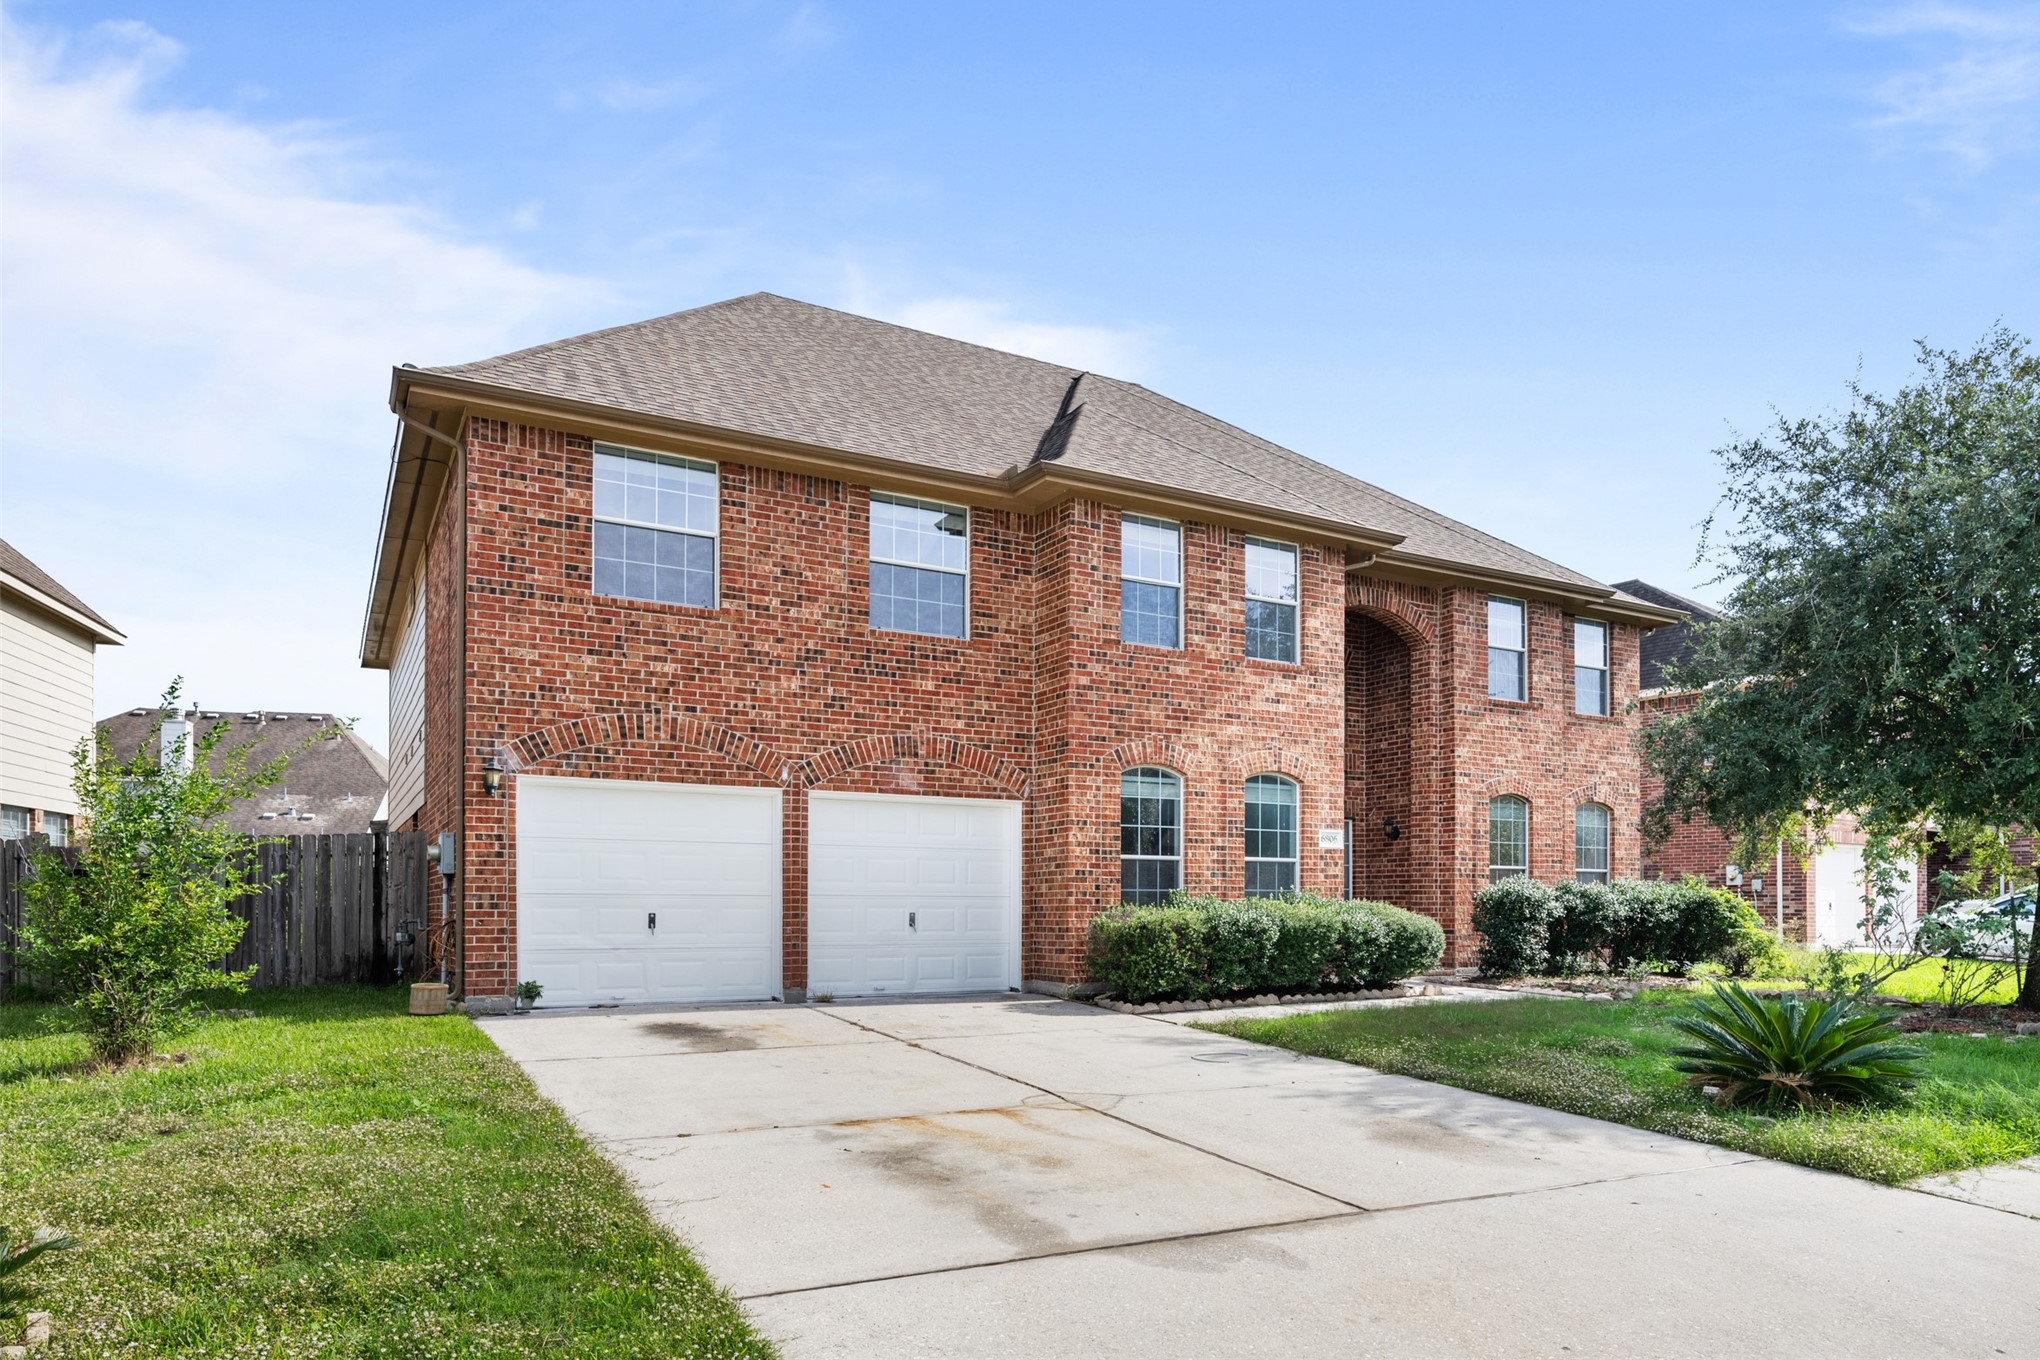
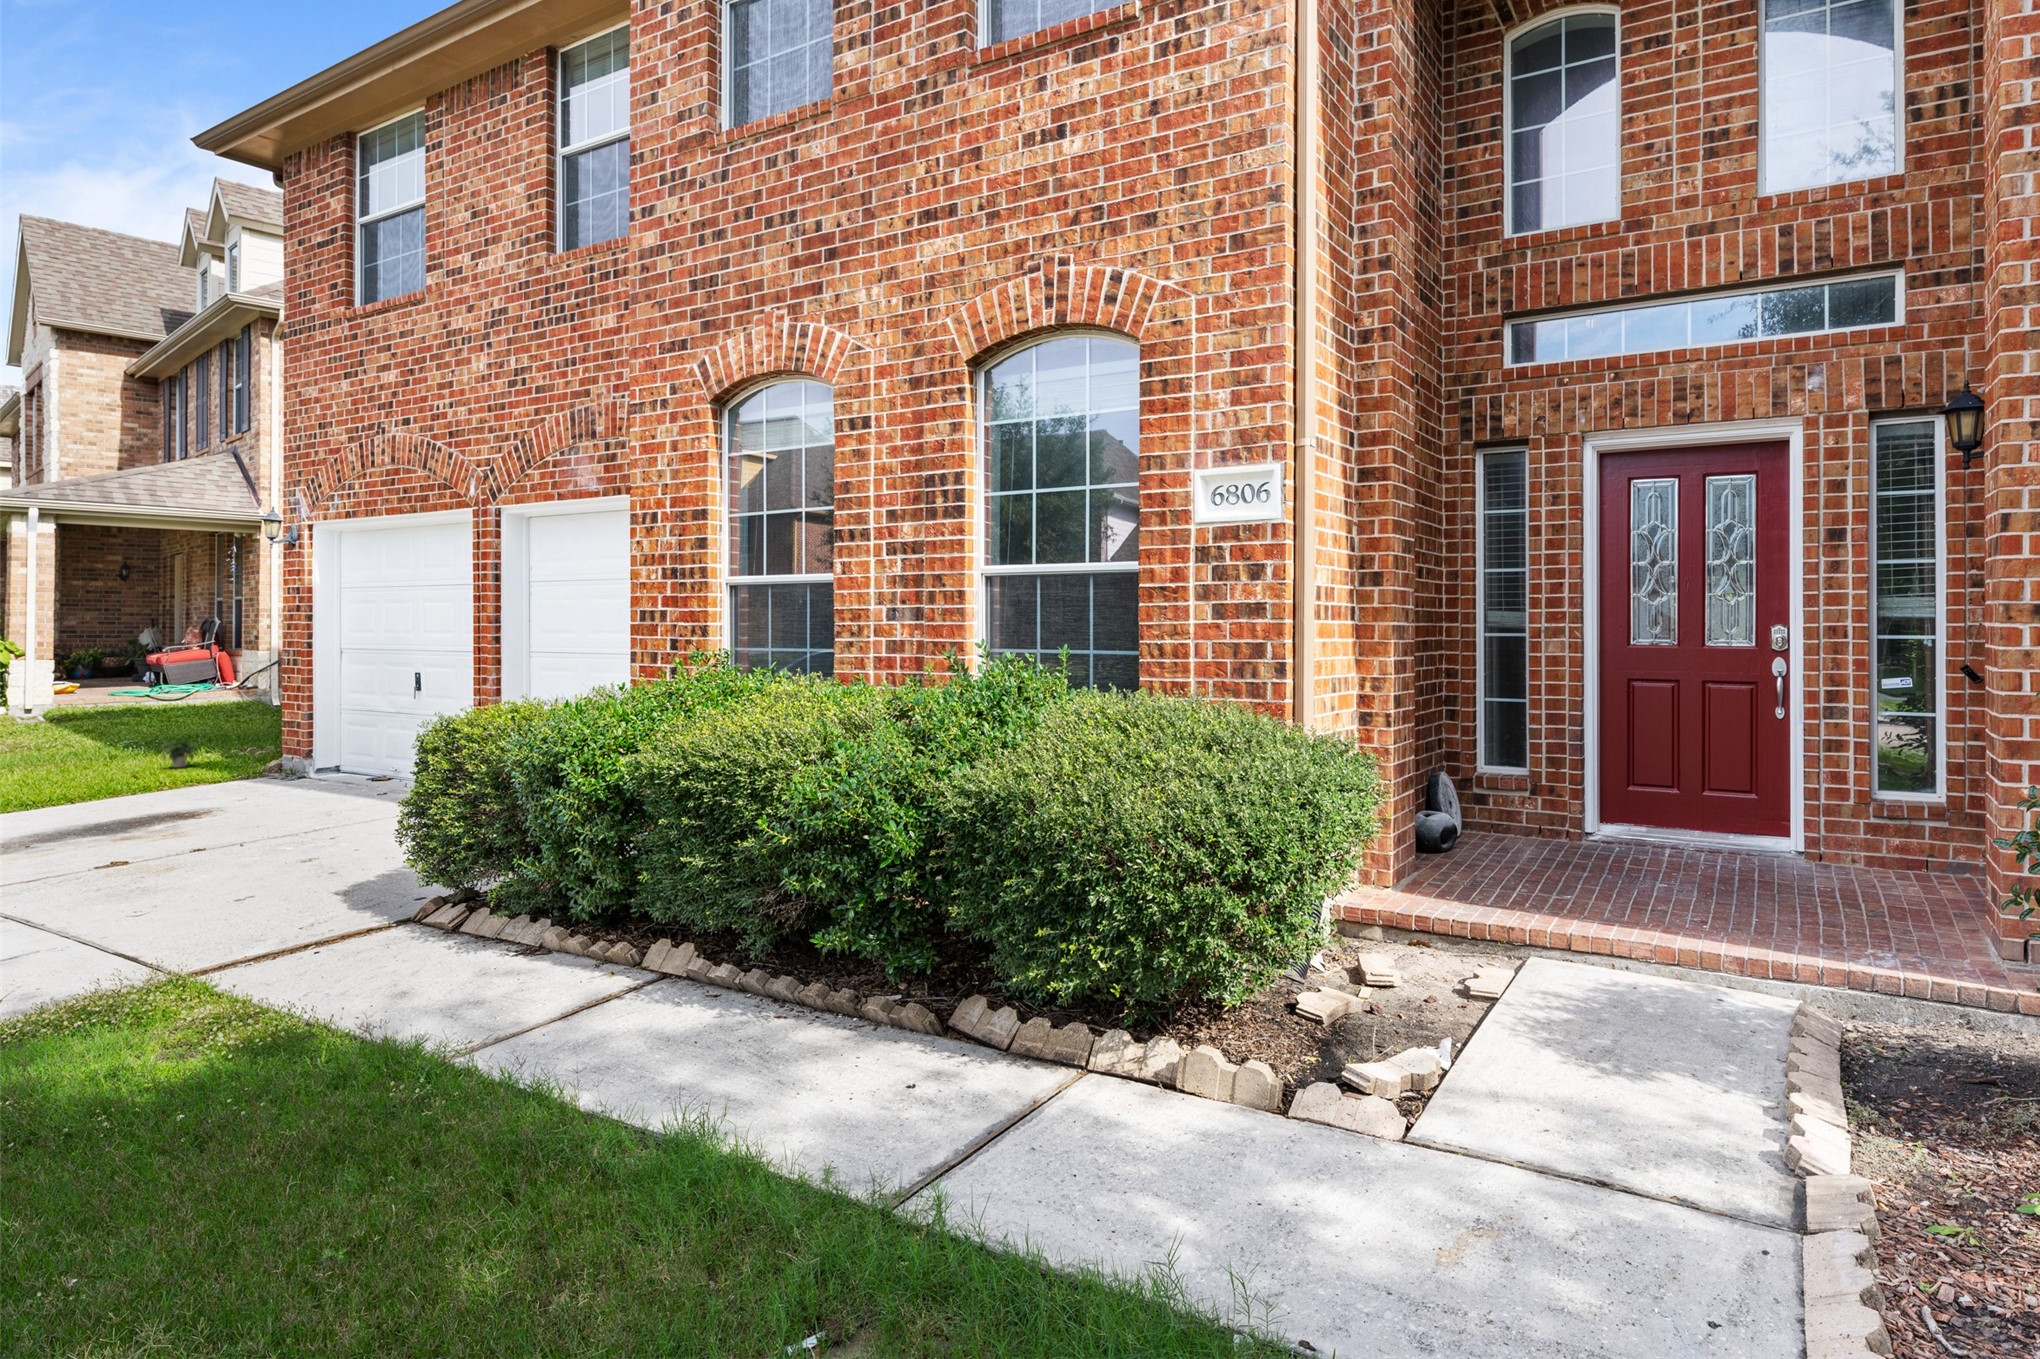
wooden bucket: present [409,983,449,1014] -> none [96,734,142,764]

